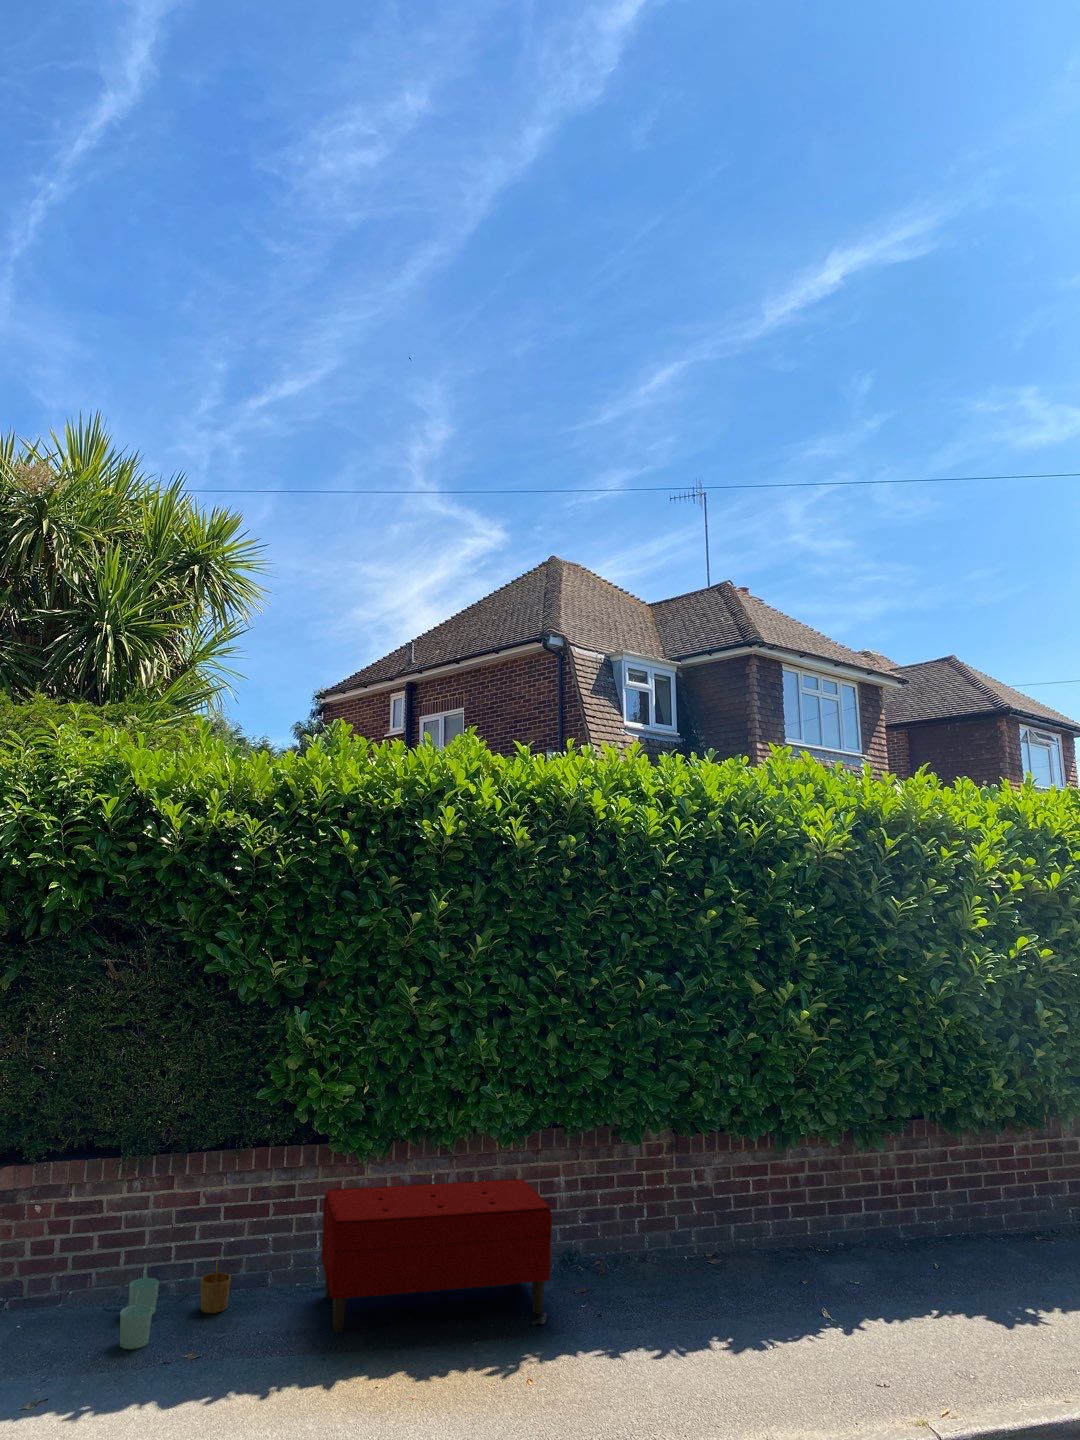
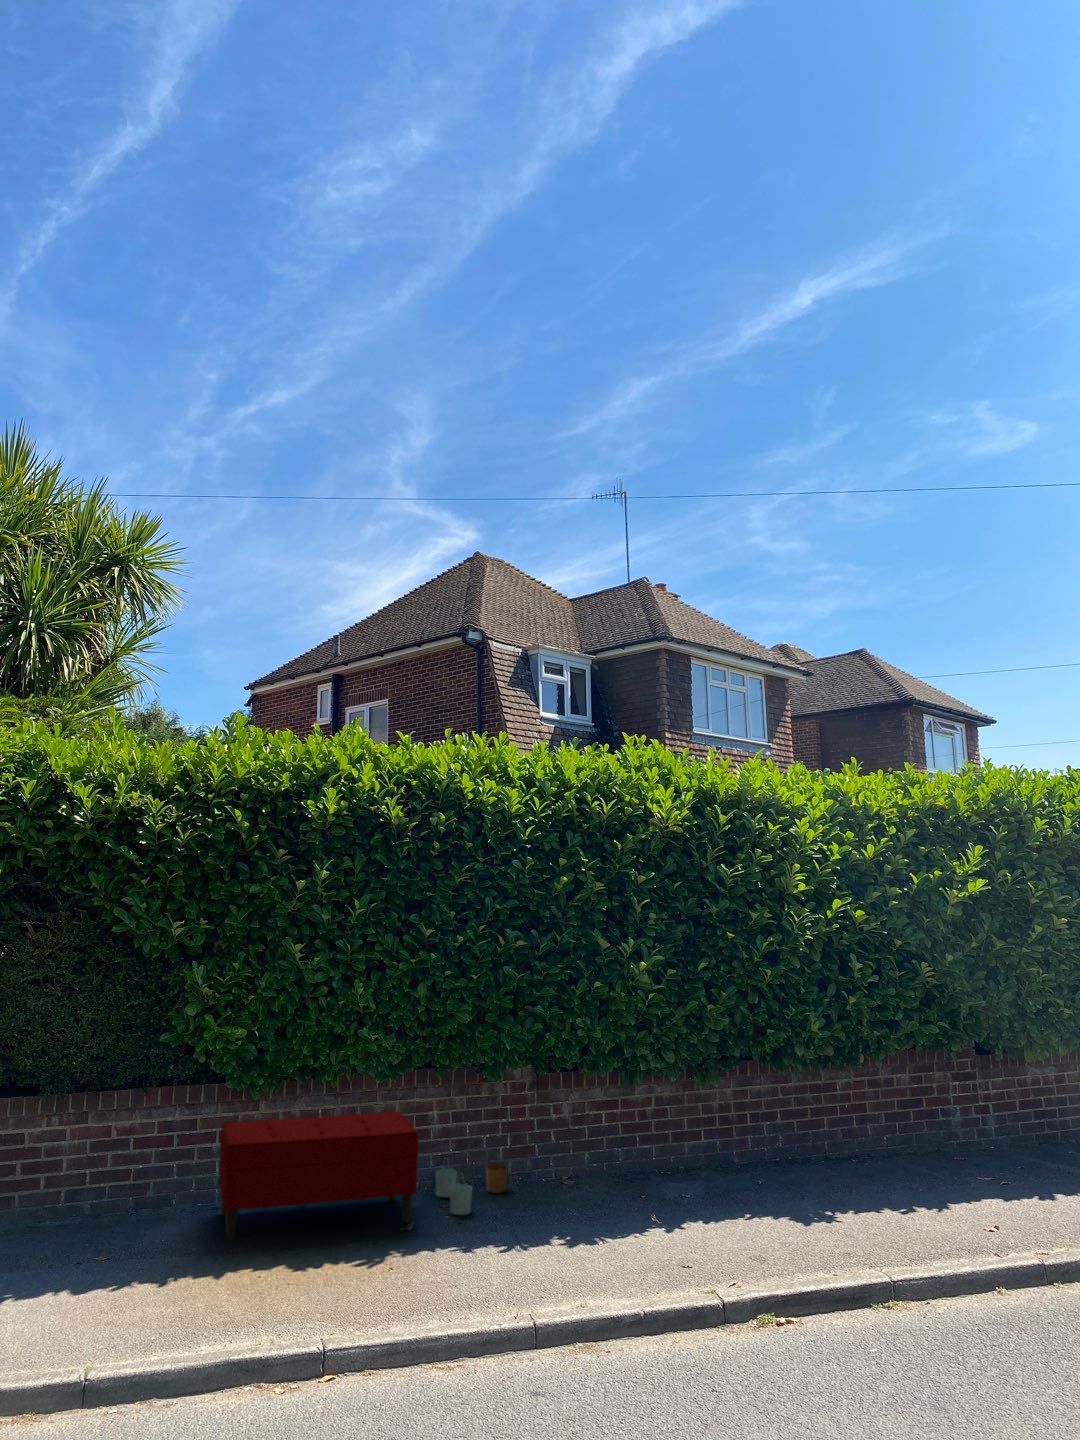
bucket: present [120,1260,231,1349] -> present [435,1154,508,1215]

